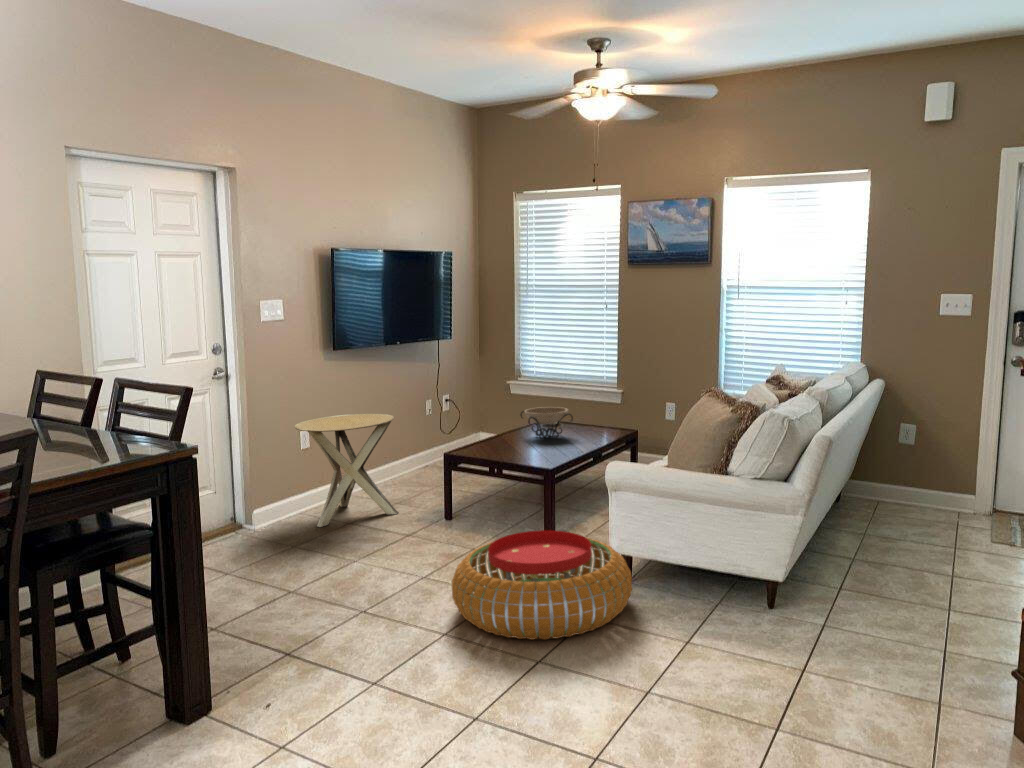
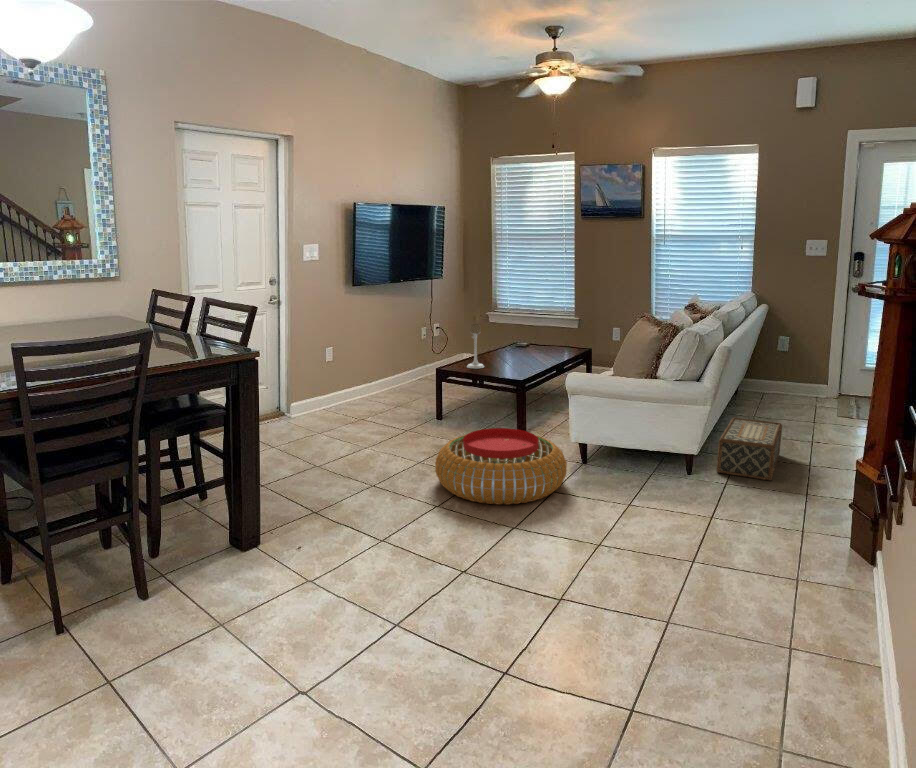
candle holder: none [481,392,504,451] -> present [467,324,484,369]
decorative bowl: present [520,407,573,439] -> none [499,338,539,362]
side table: present [295,413,398,527] -> none [330,335,404,417]
woven basket: none [826,495,901,576] -> present [716,418,782,480]

